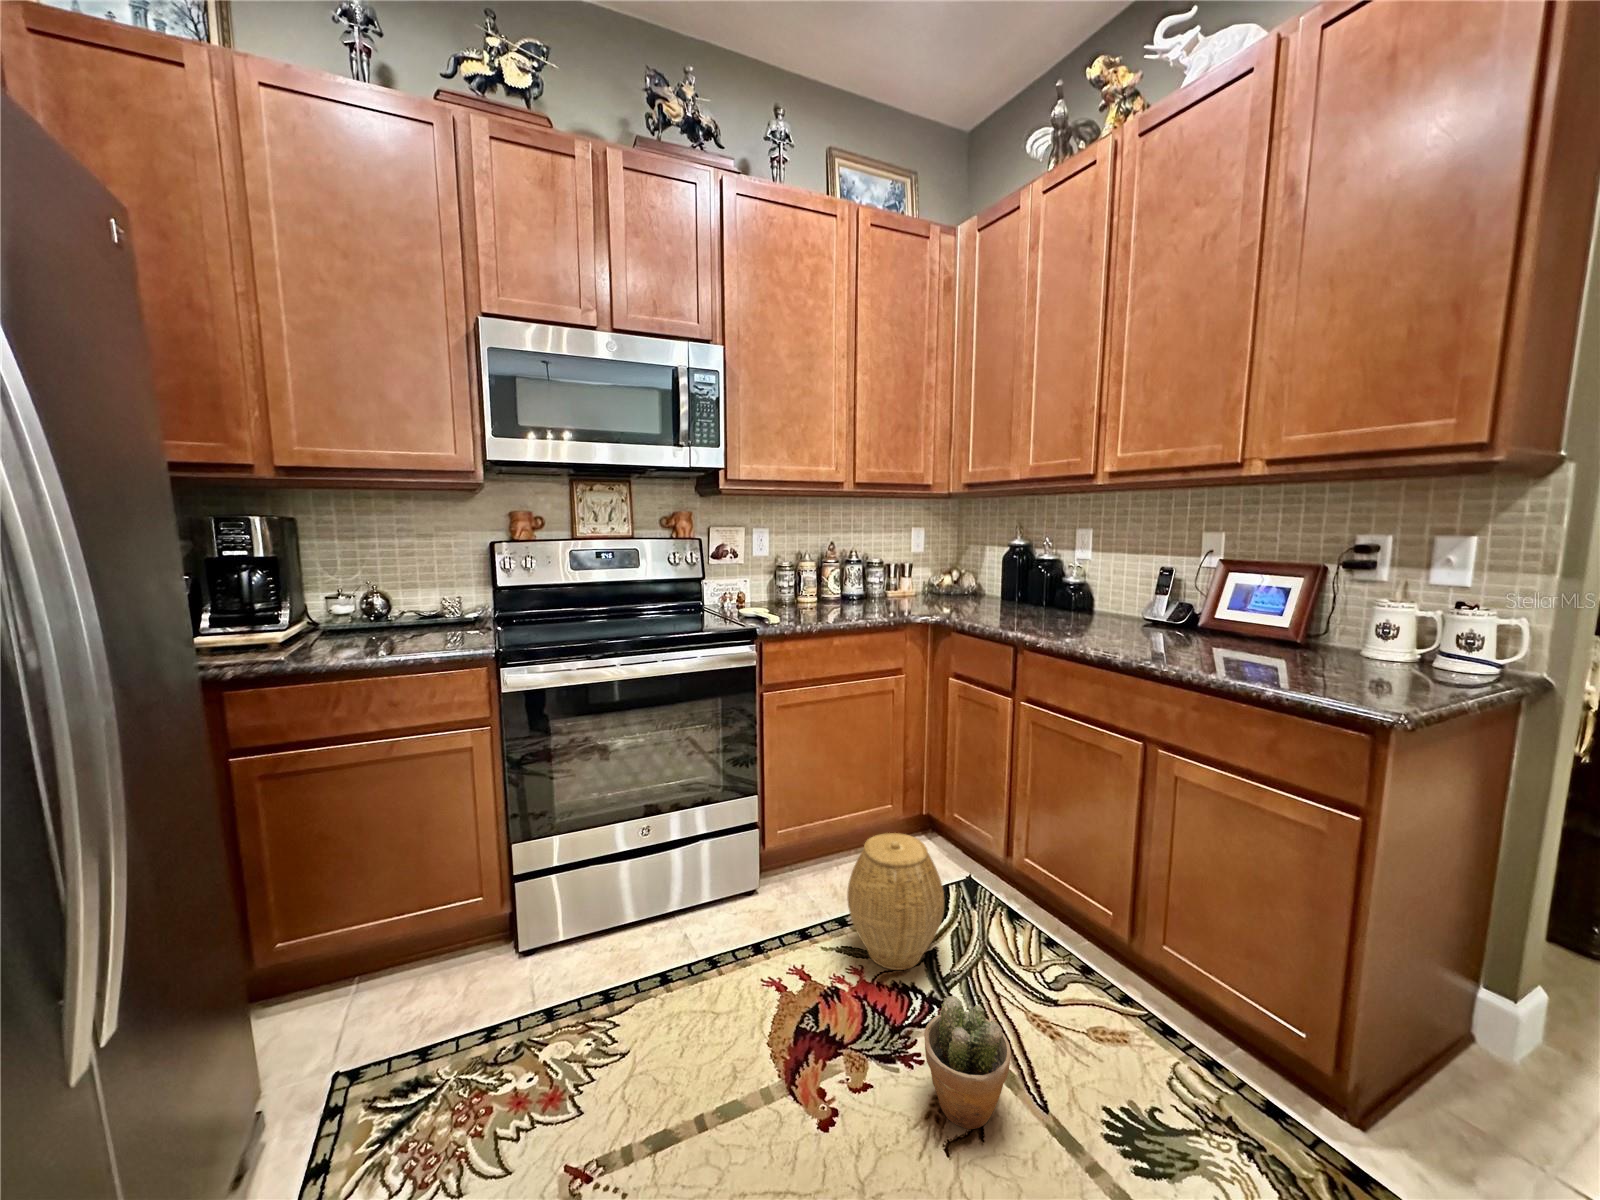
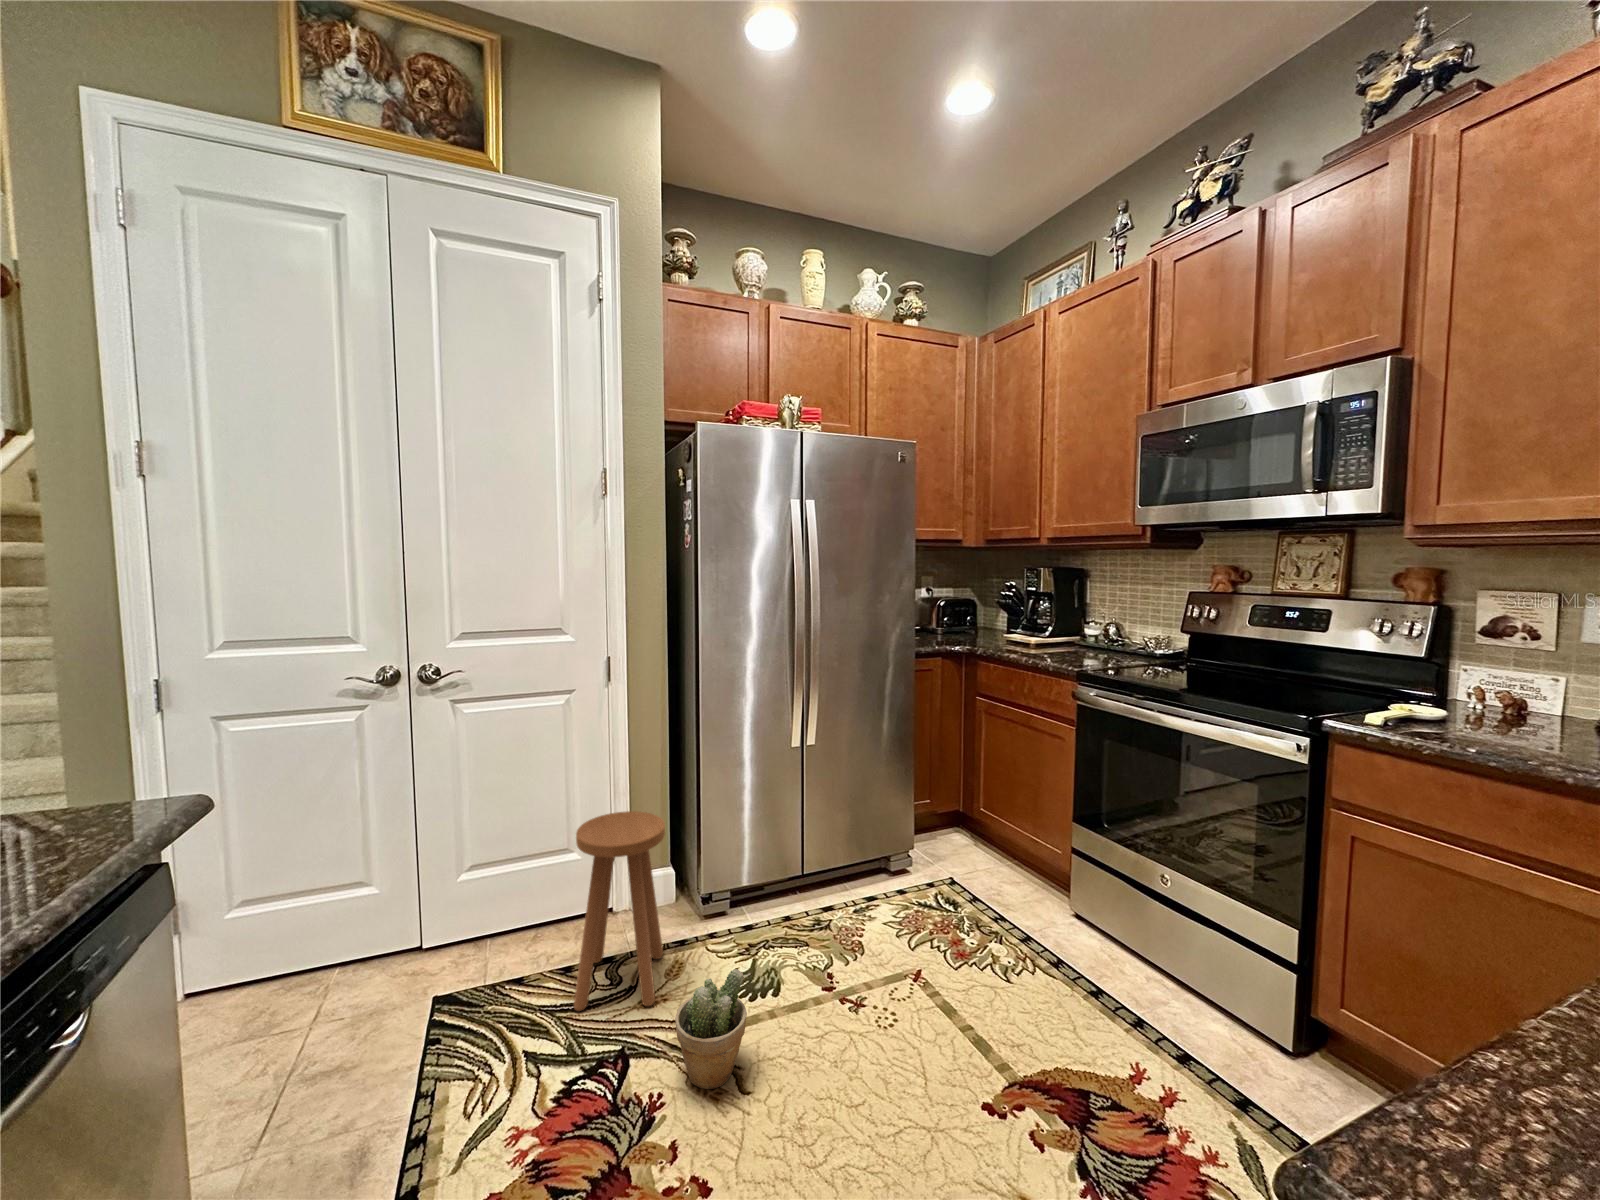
stool: none [996,796,1129,1026] -> present [574,811,665,1011]
woven basket: present [847,833,944,970] -> none [438,943,564,1120]

